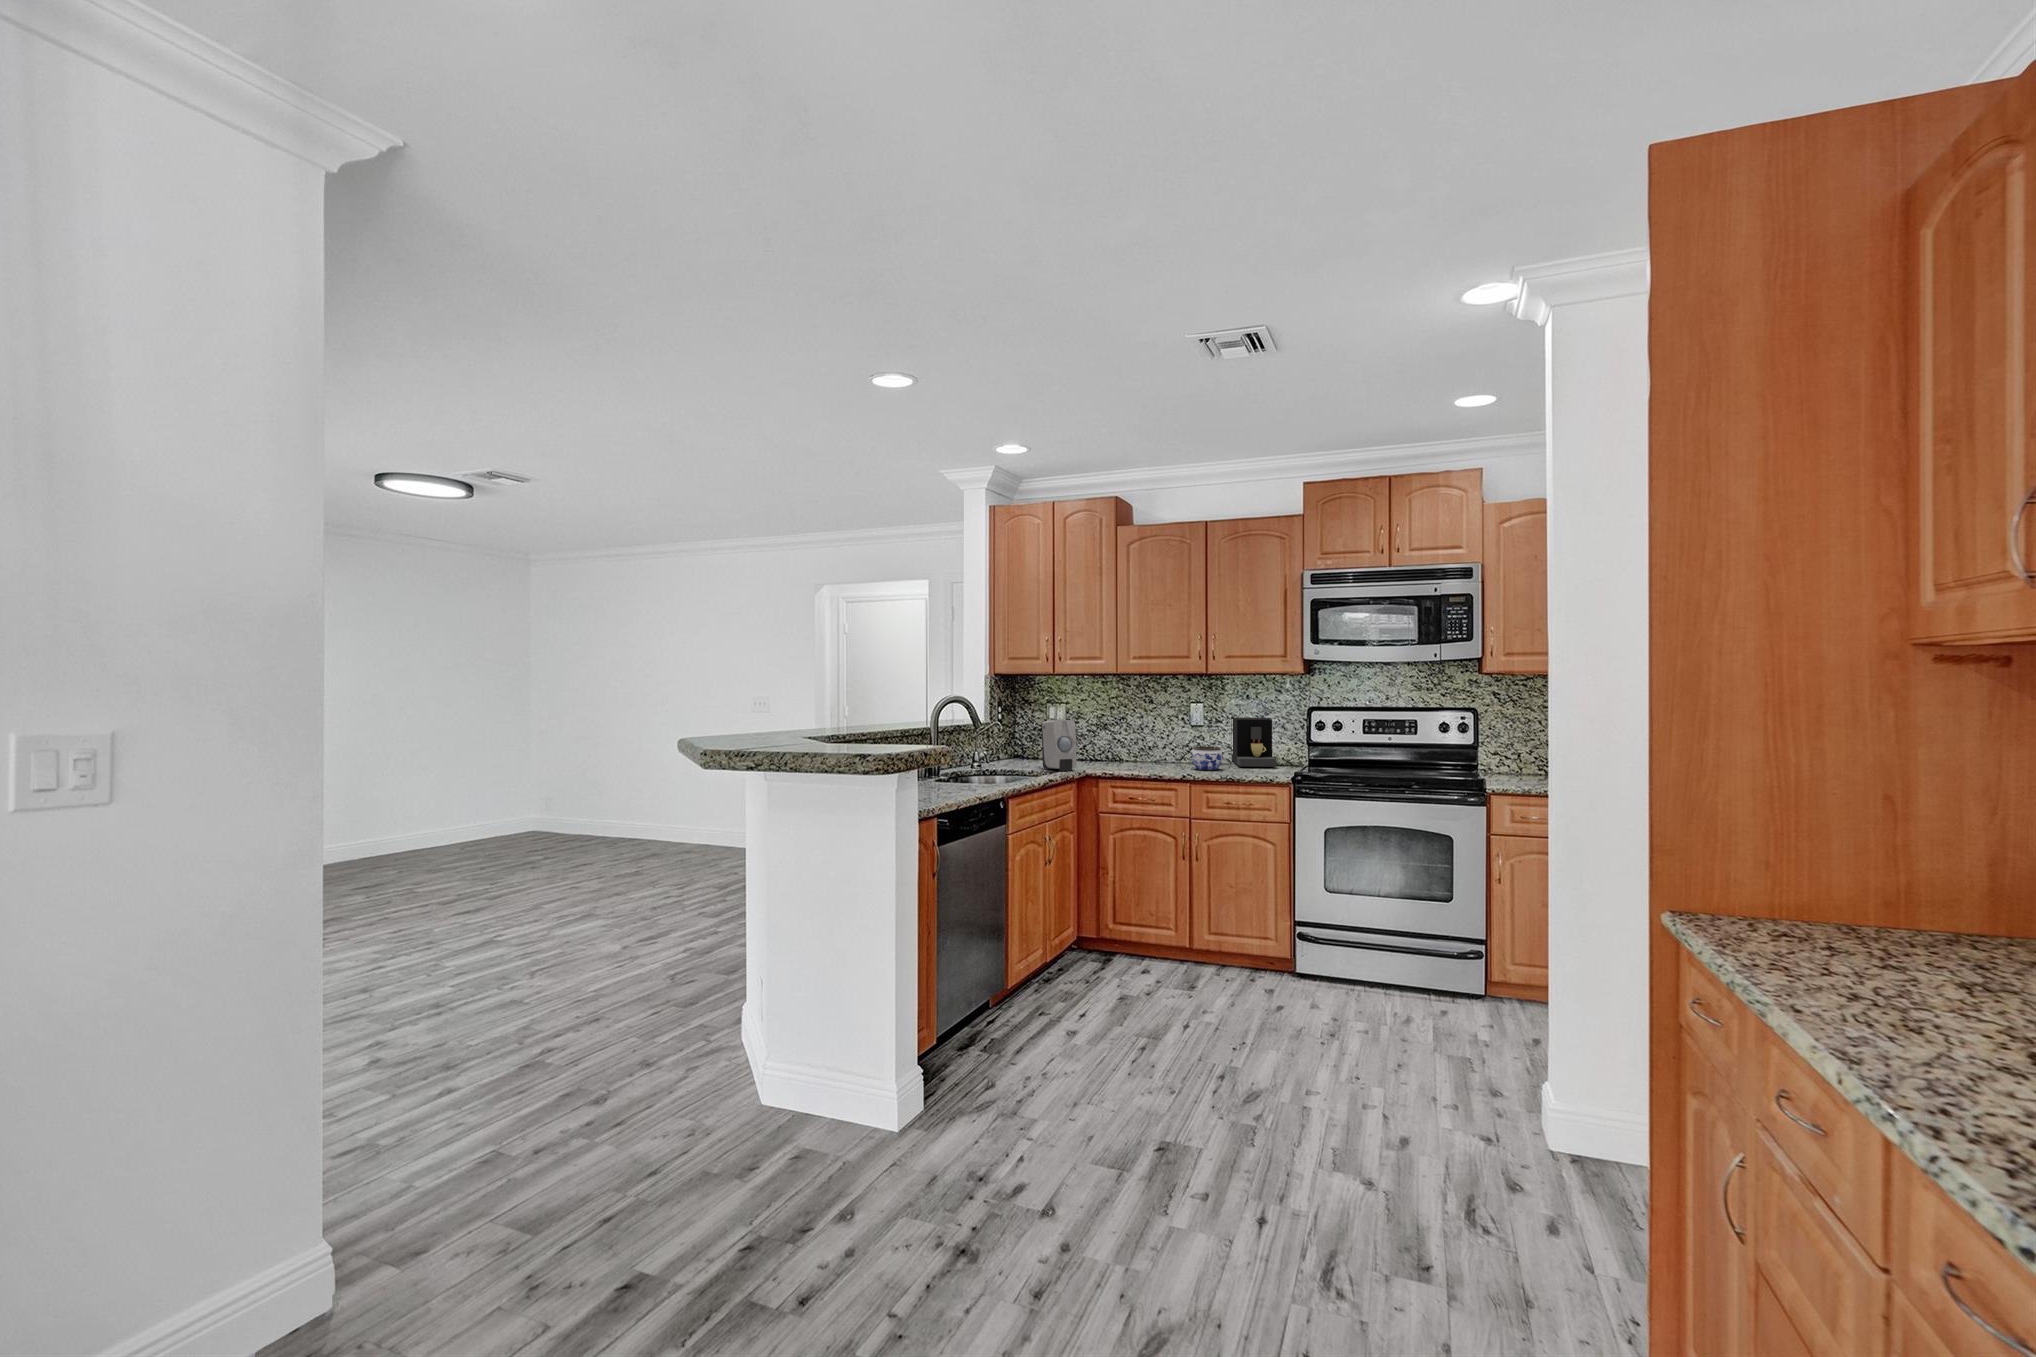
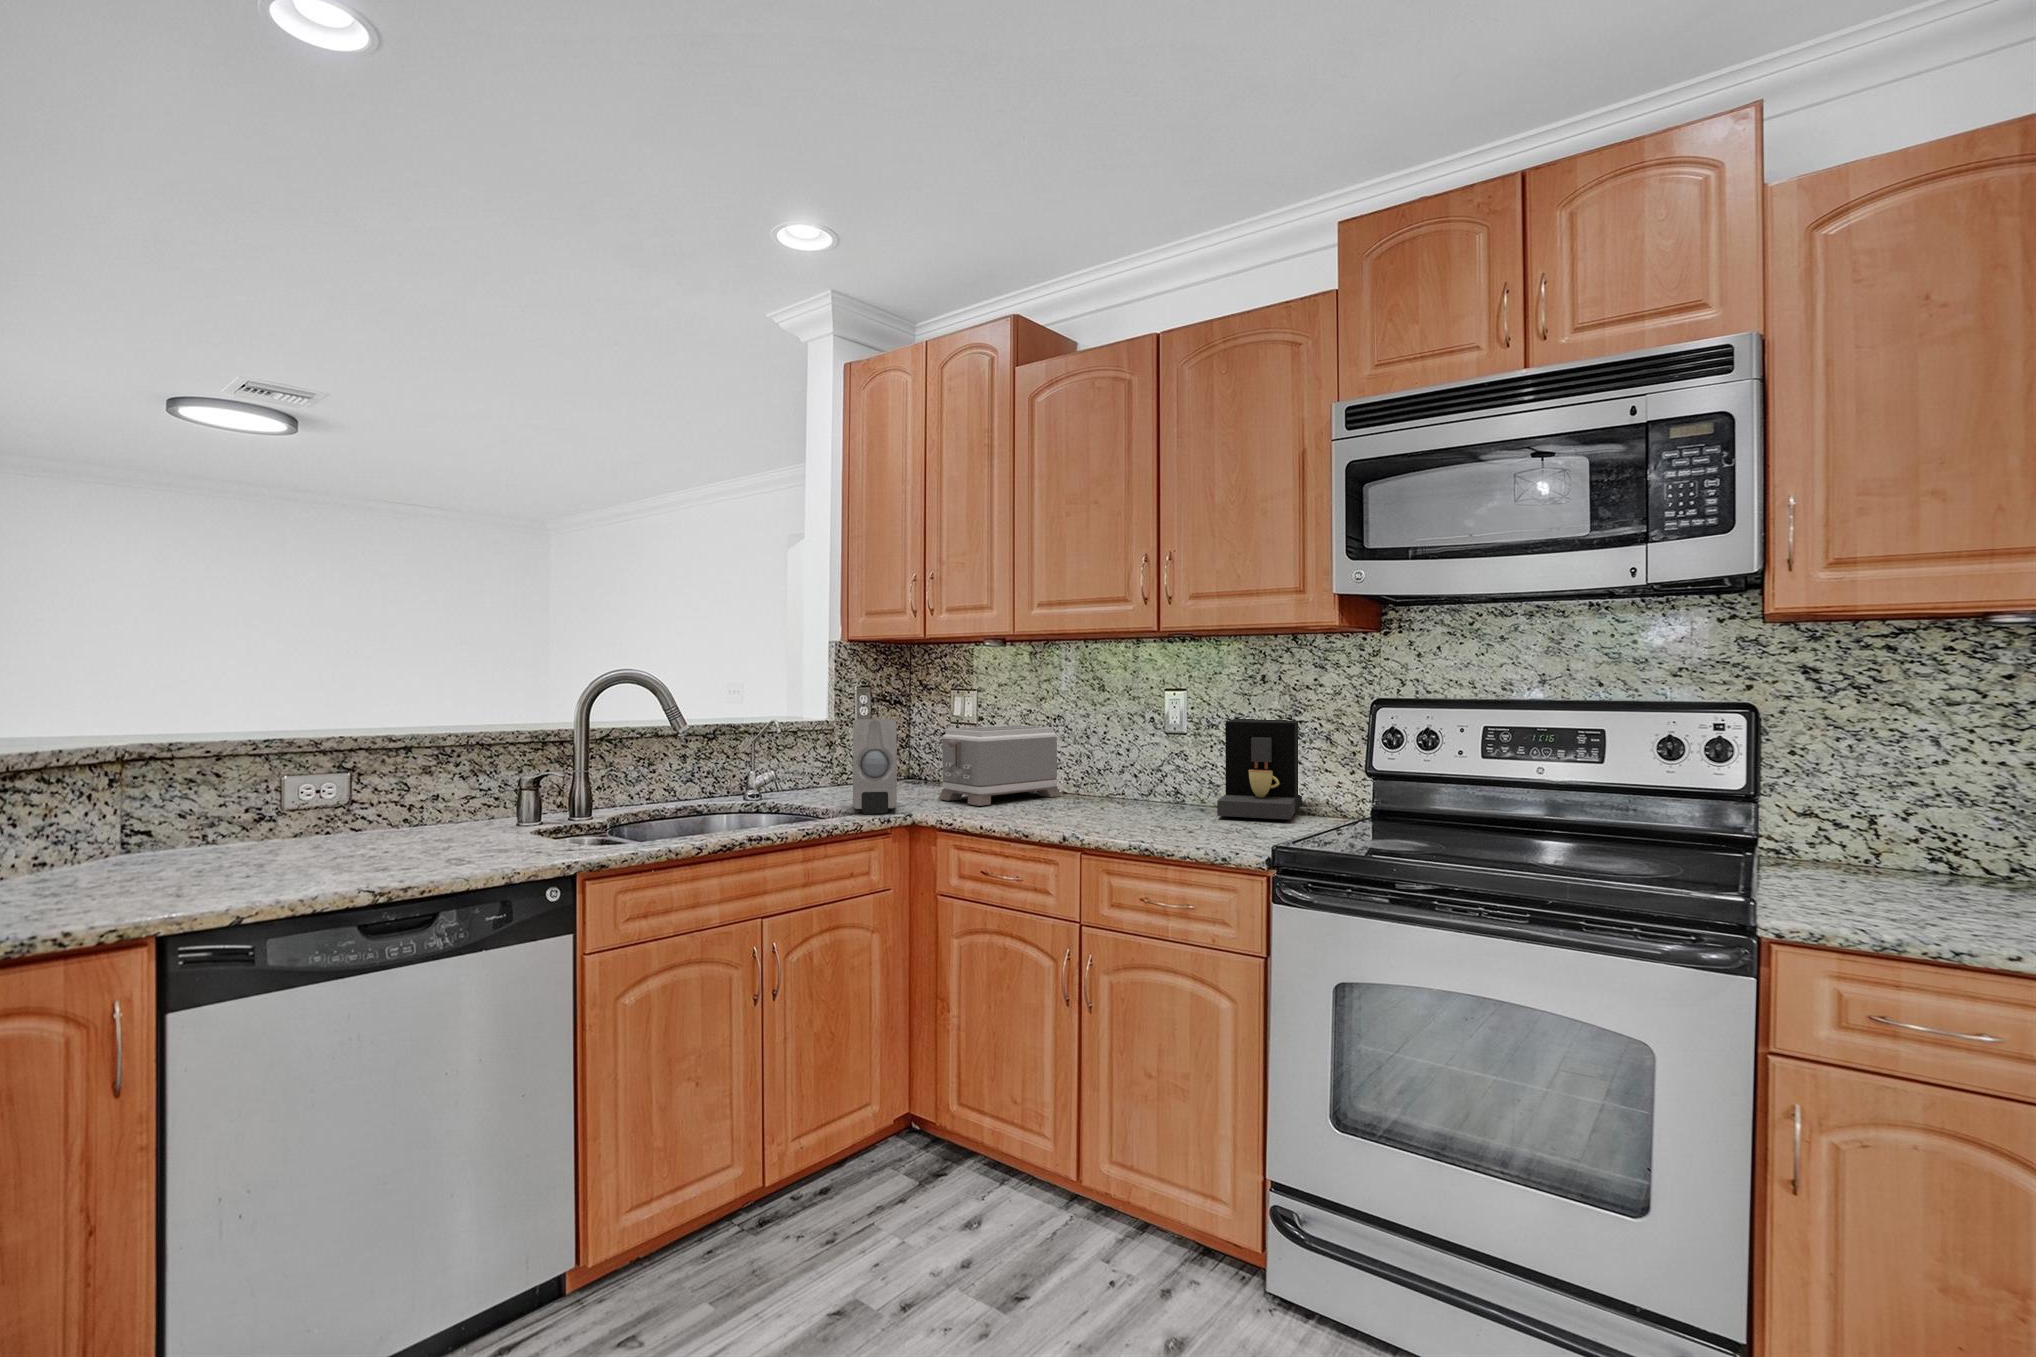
toaster: none [1078,723,1138,766] -> present [938,725,1061,806]
jar: present [1192,746,1222,770] -> none [1115,775,1175,823]

